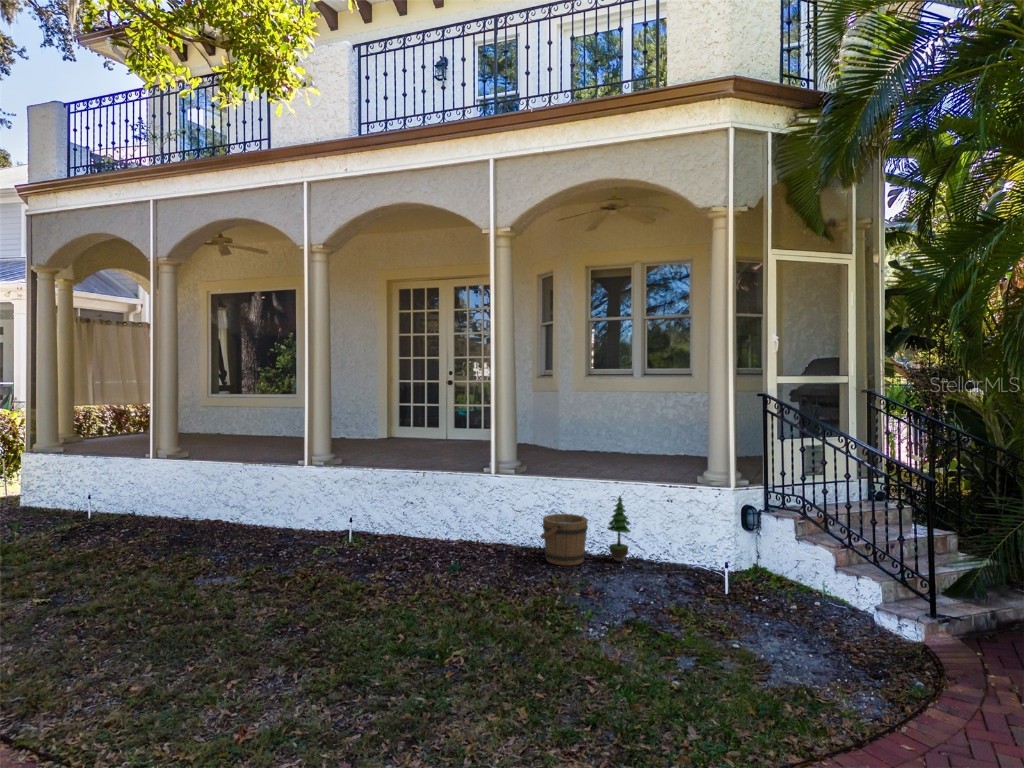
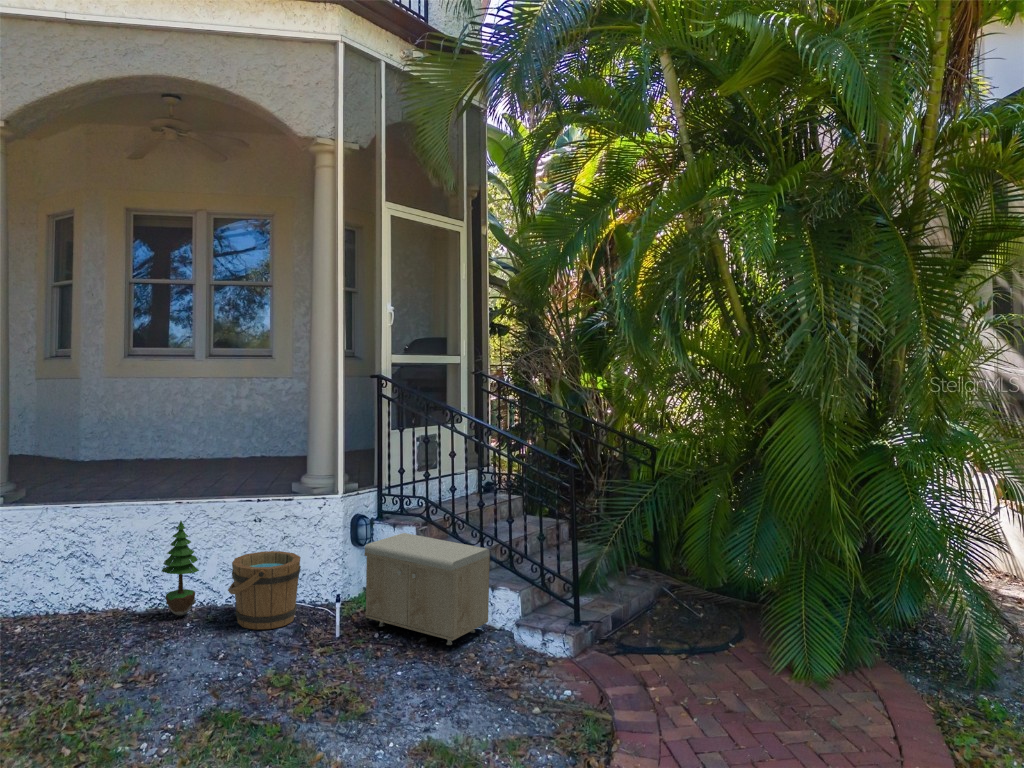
bucket: present [540,514,588,565] -> present [228,551,301,630]
storage bench: none [749,523,854,614] -> present [364,533,490,645]

